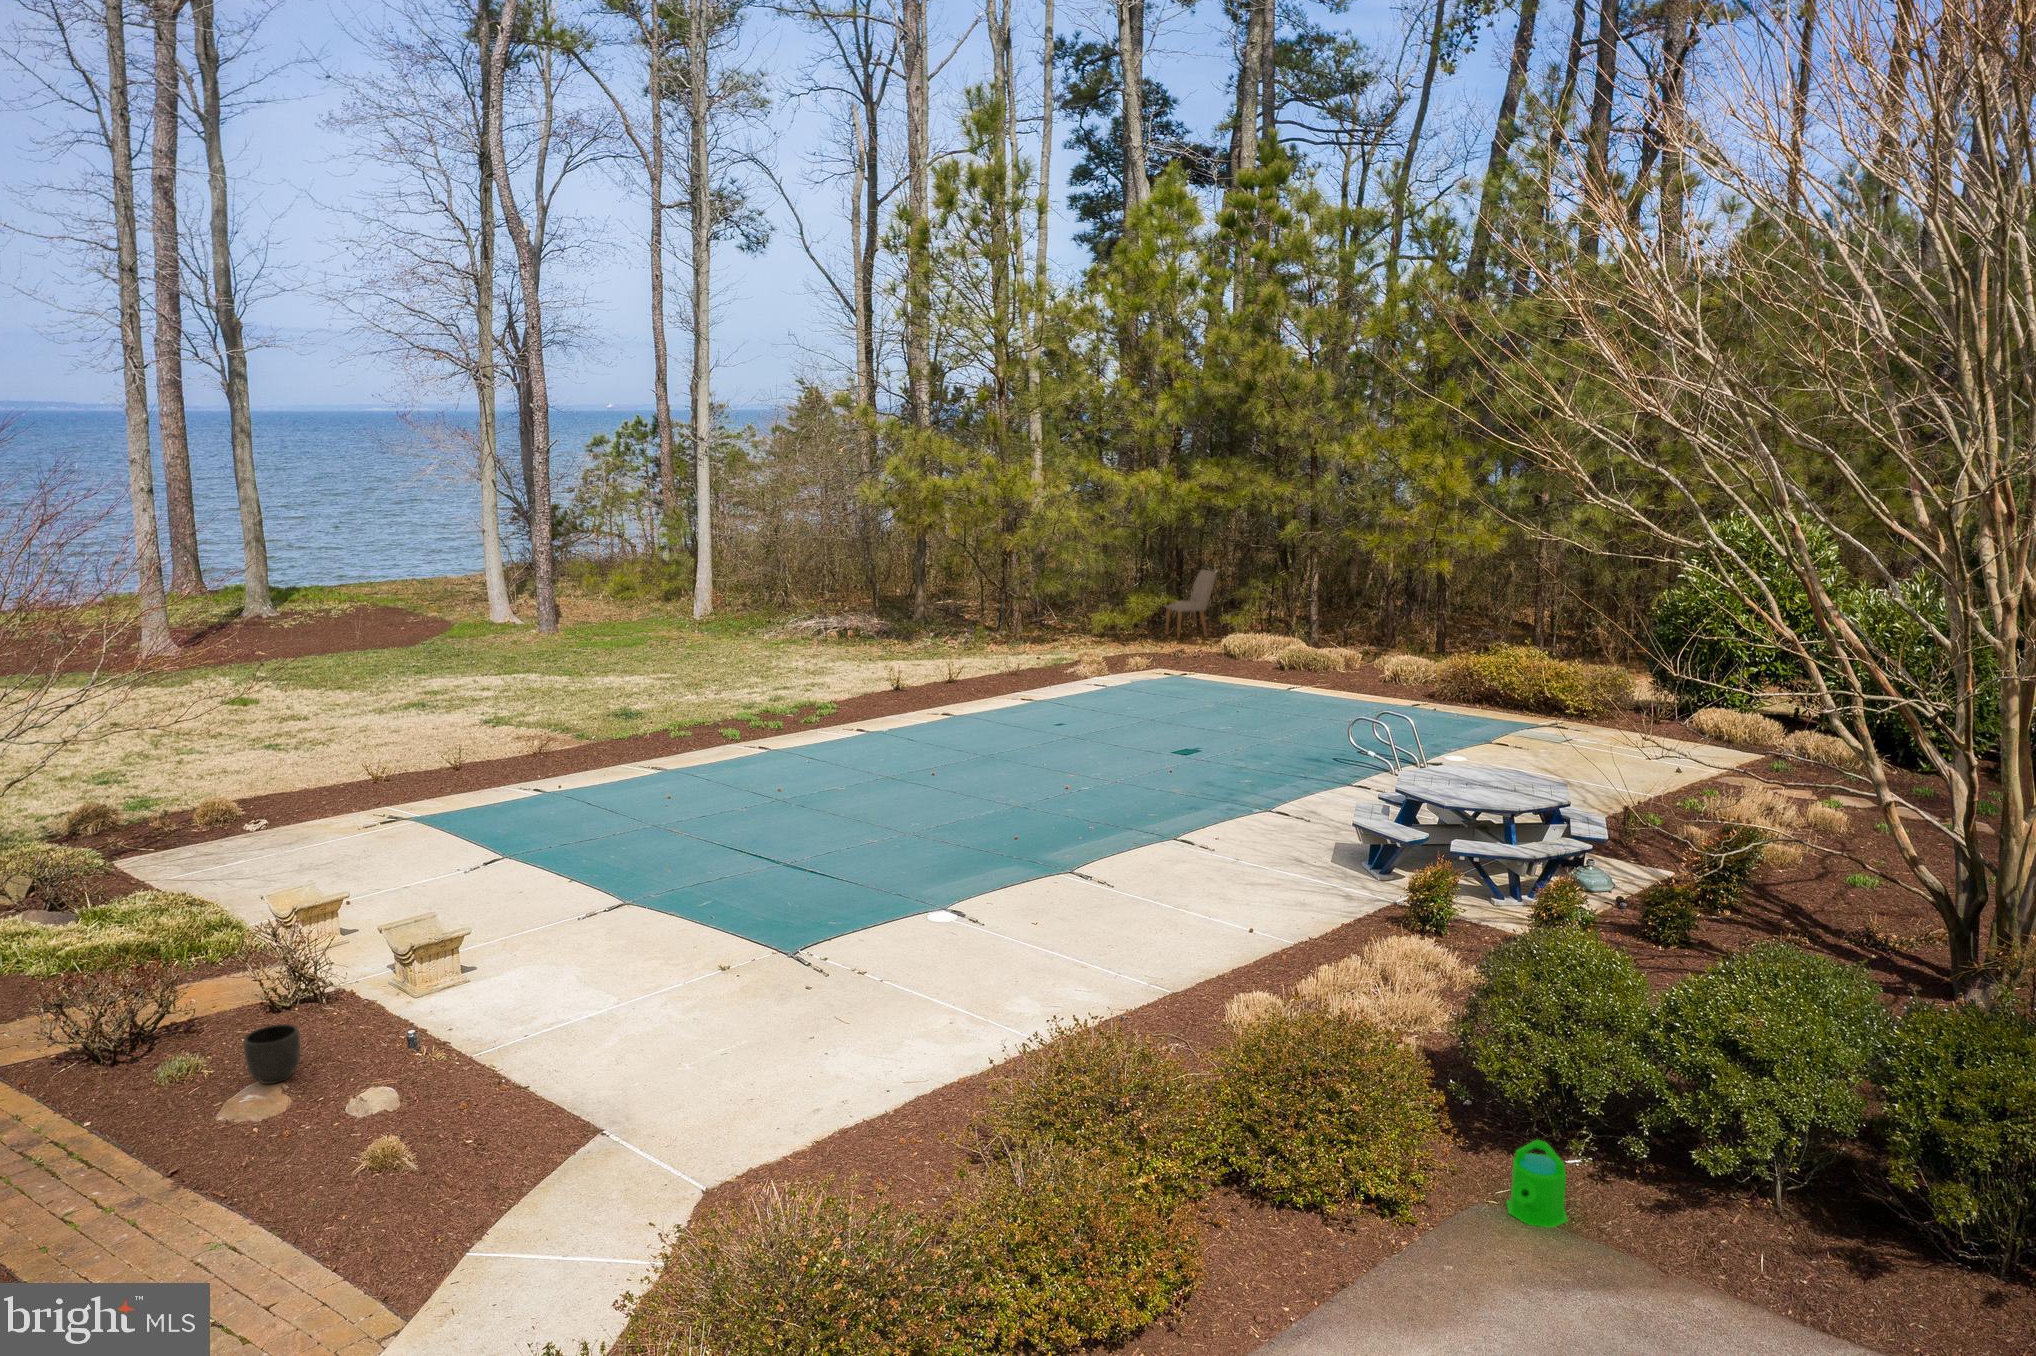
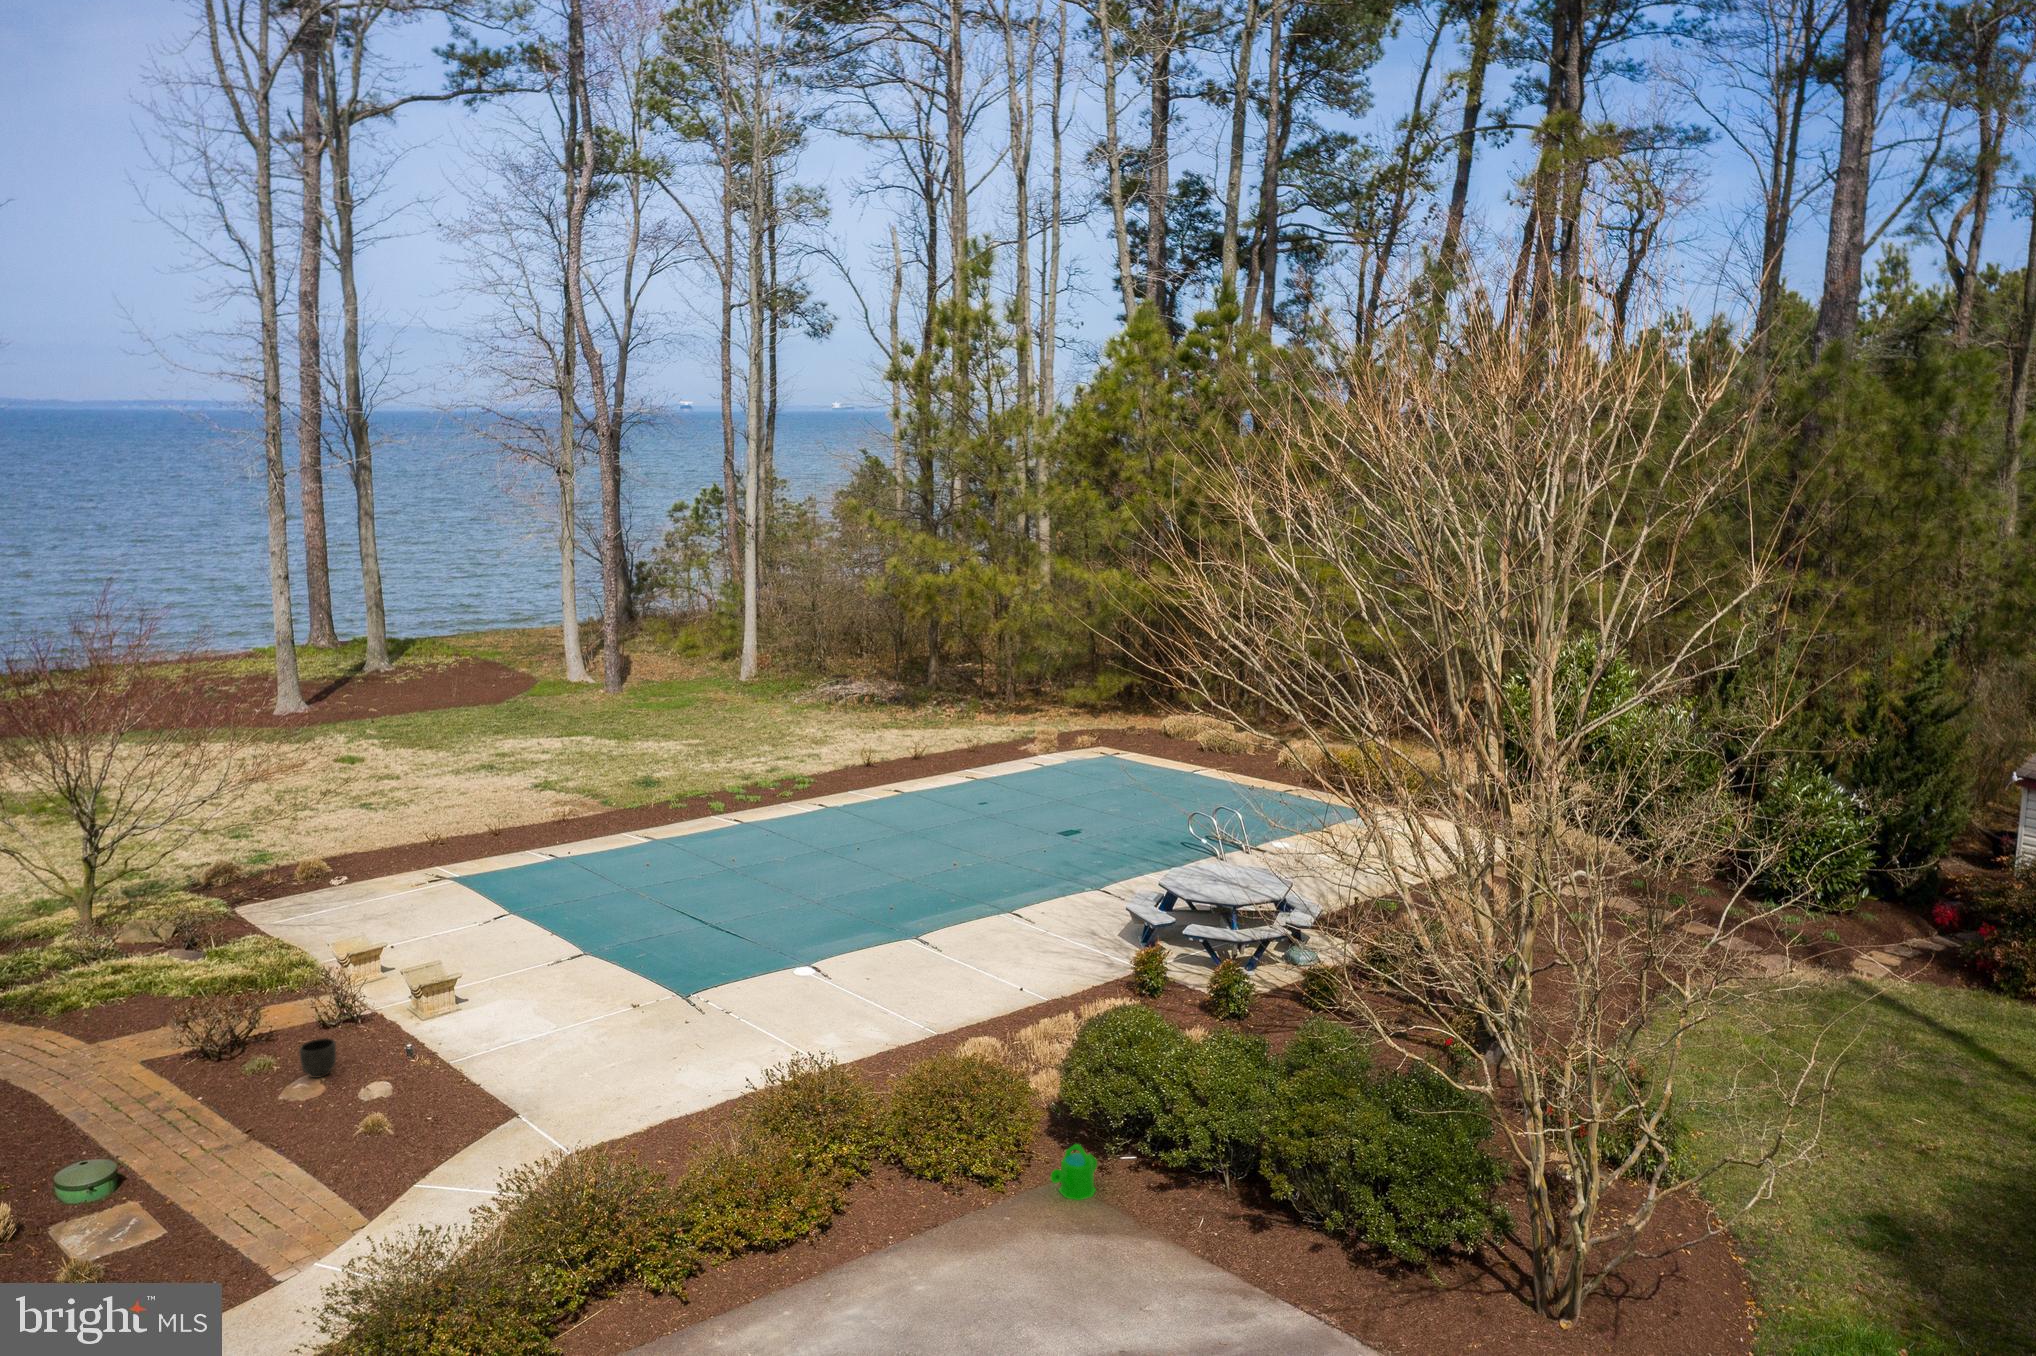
chair: present [1166,570,1217,638] -> none [1131,651,1175,712]

